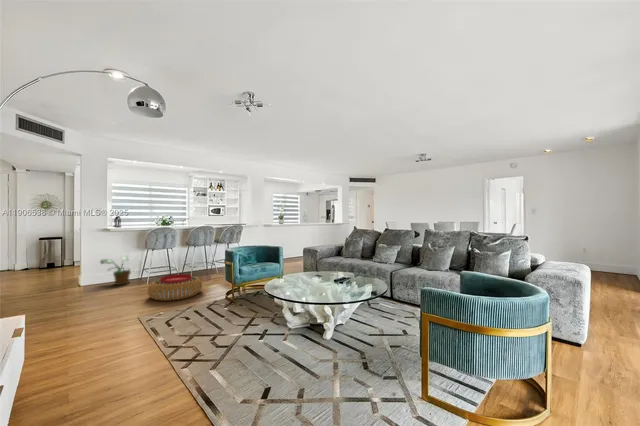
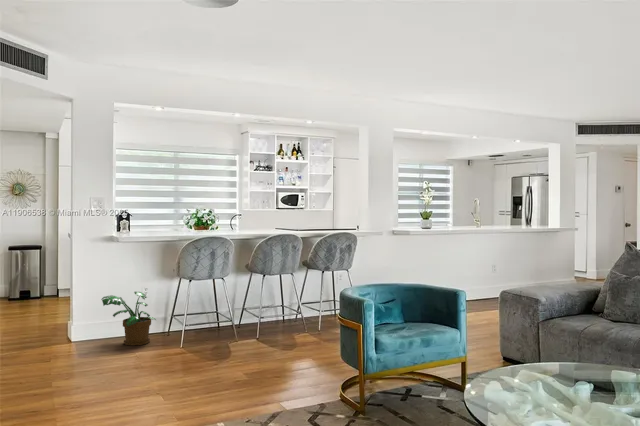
pouf: present [148,274,202,301] -> none [187,337,288,394]

